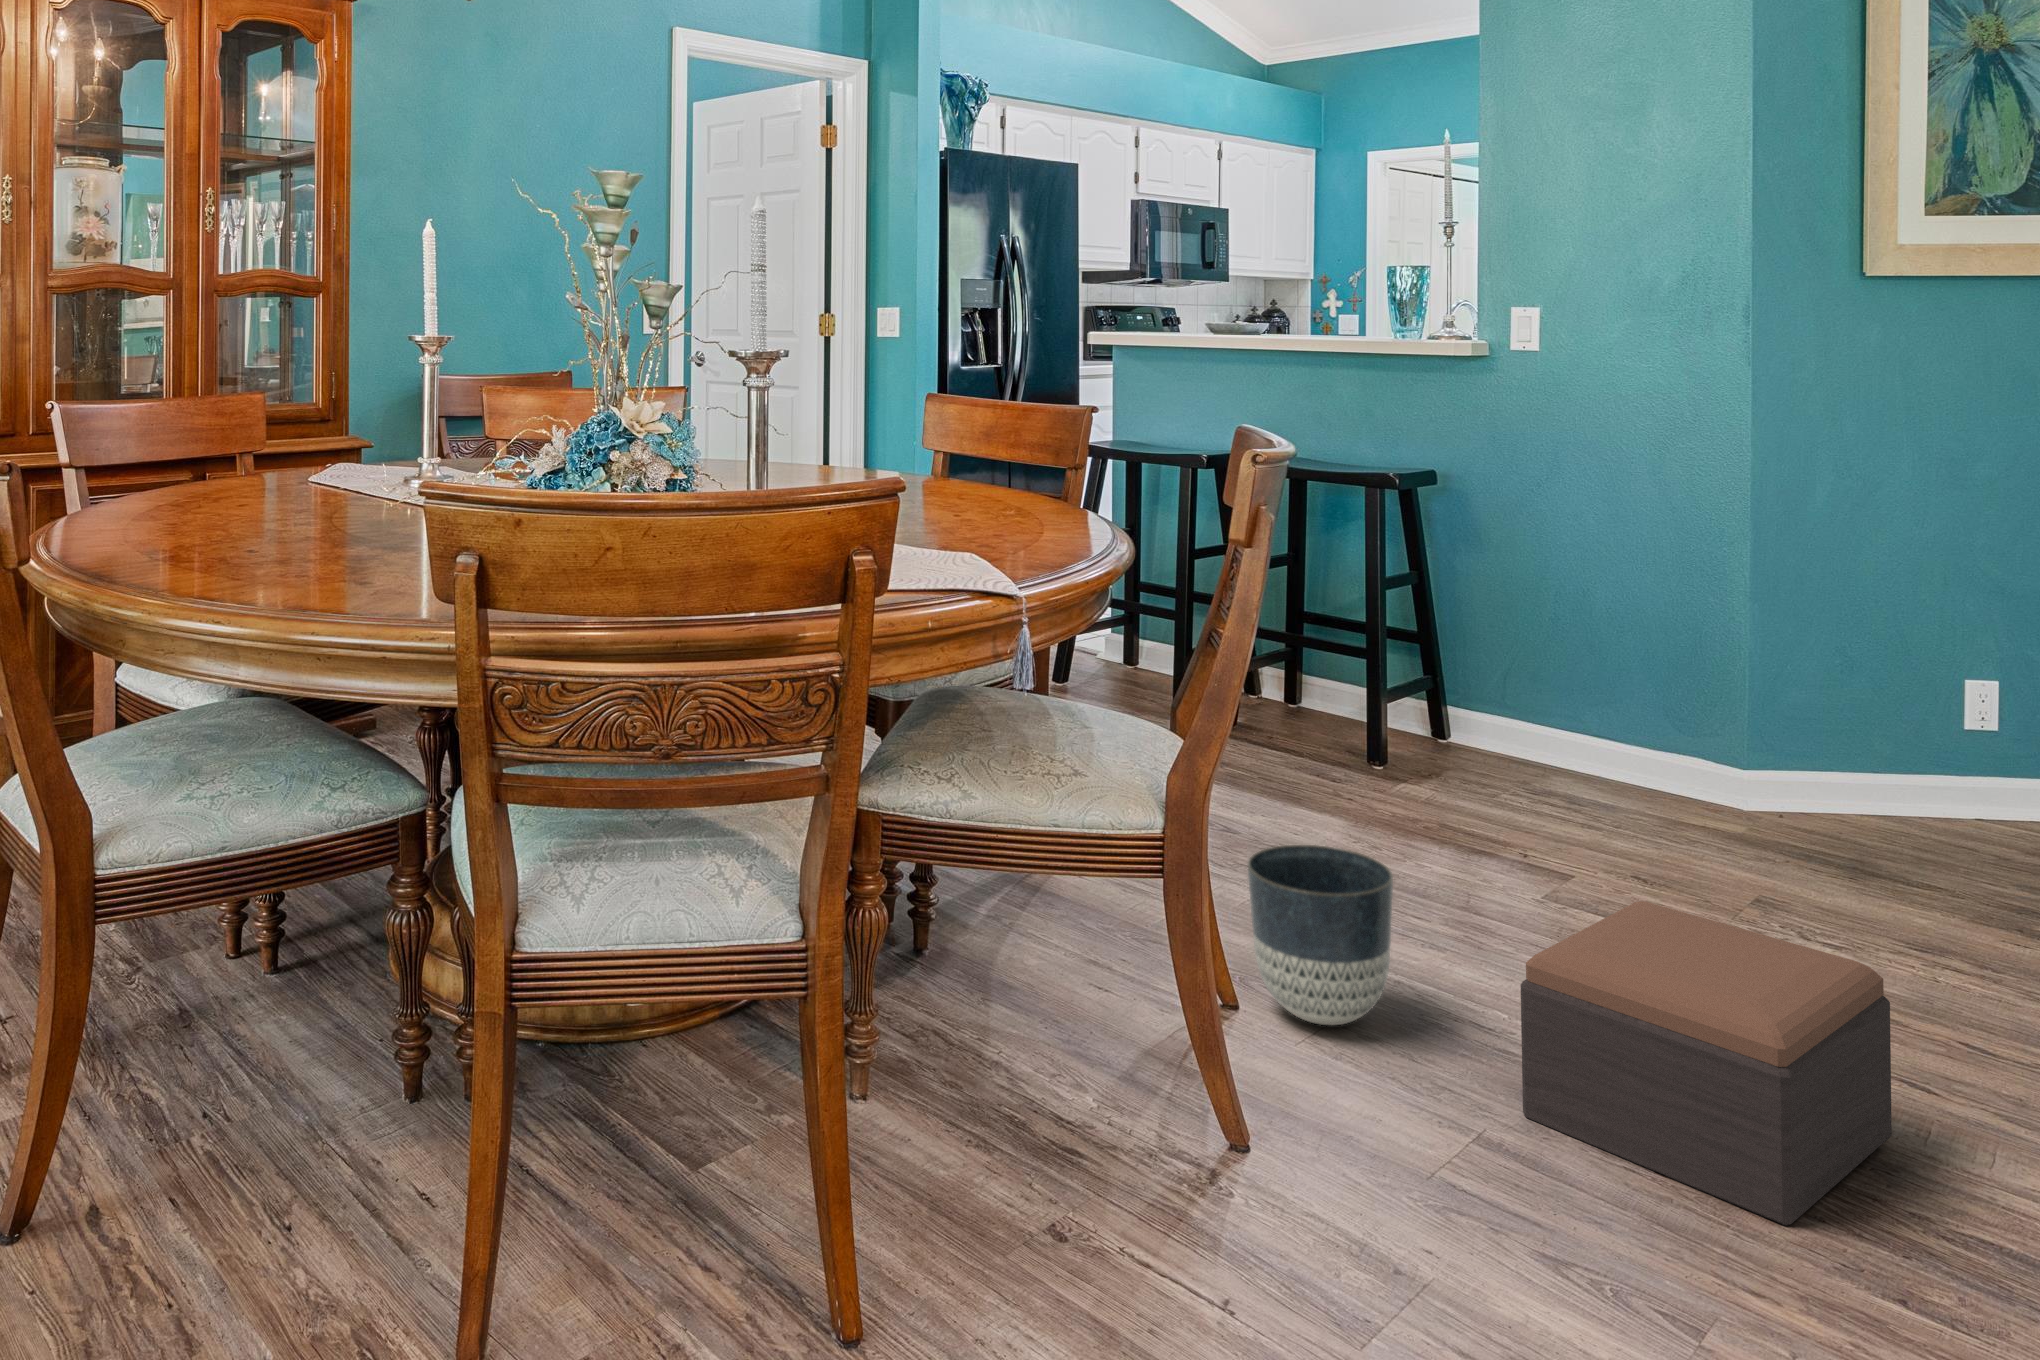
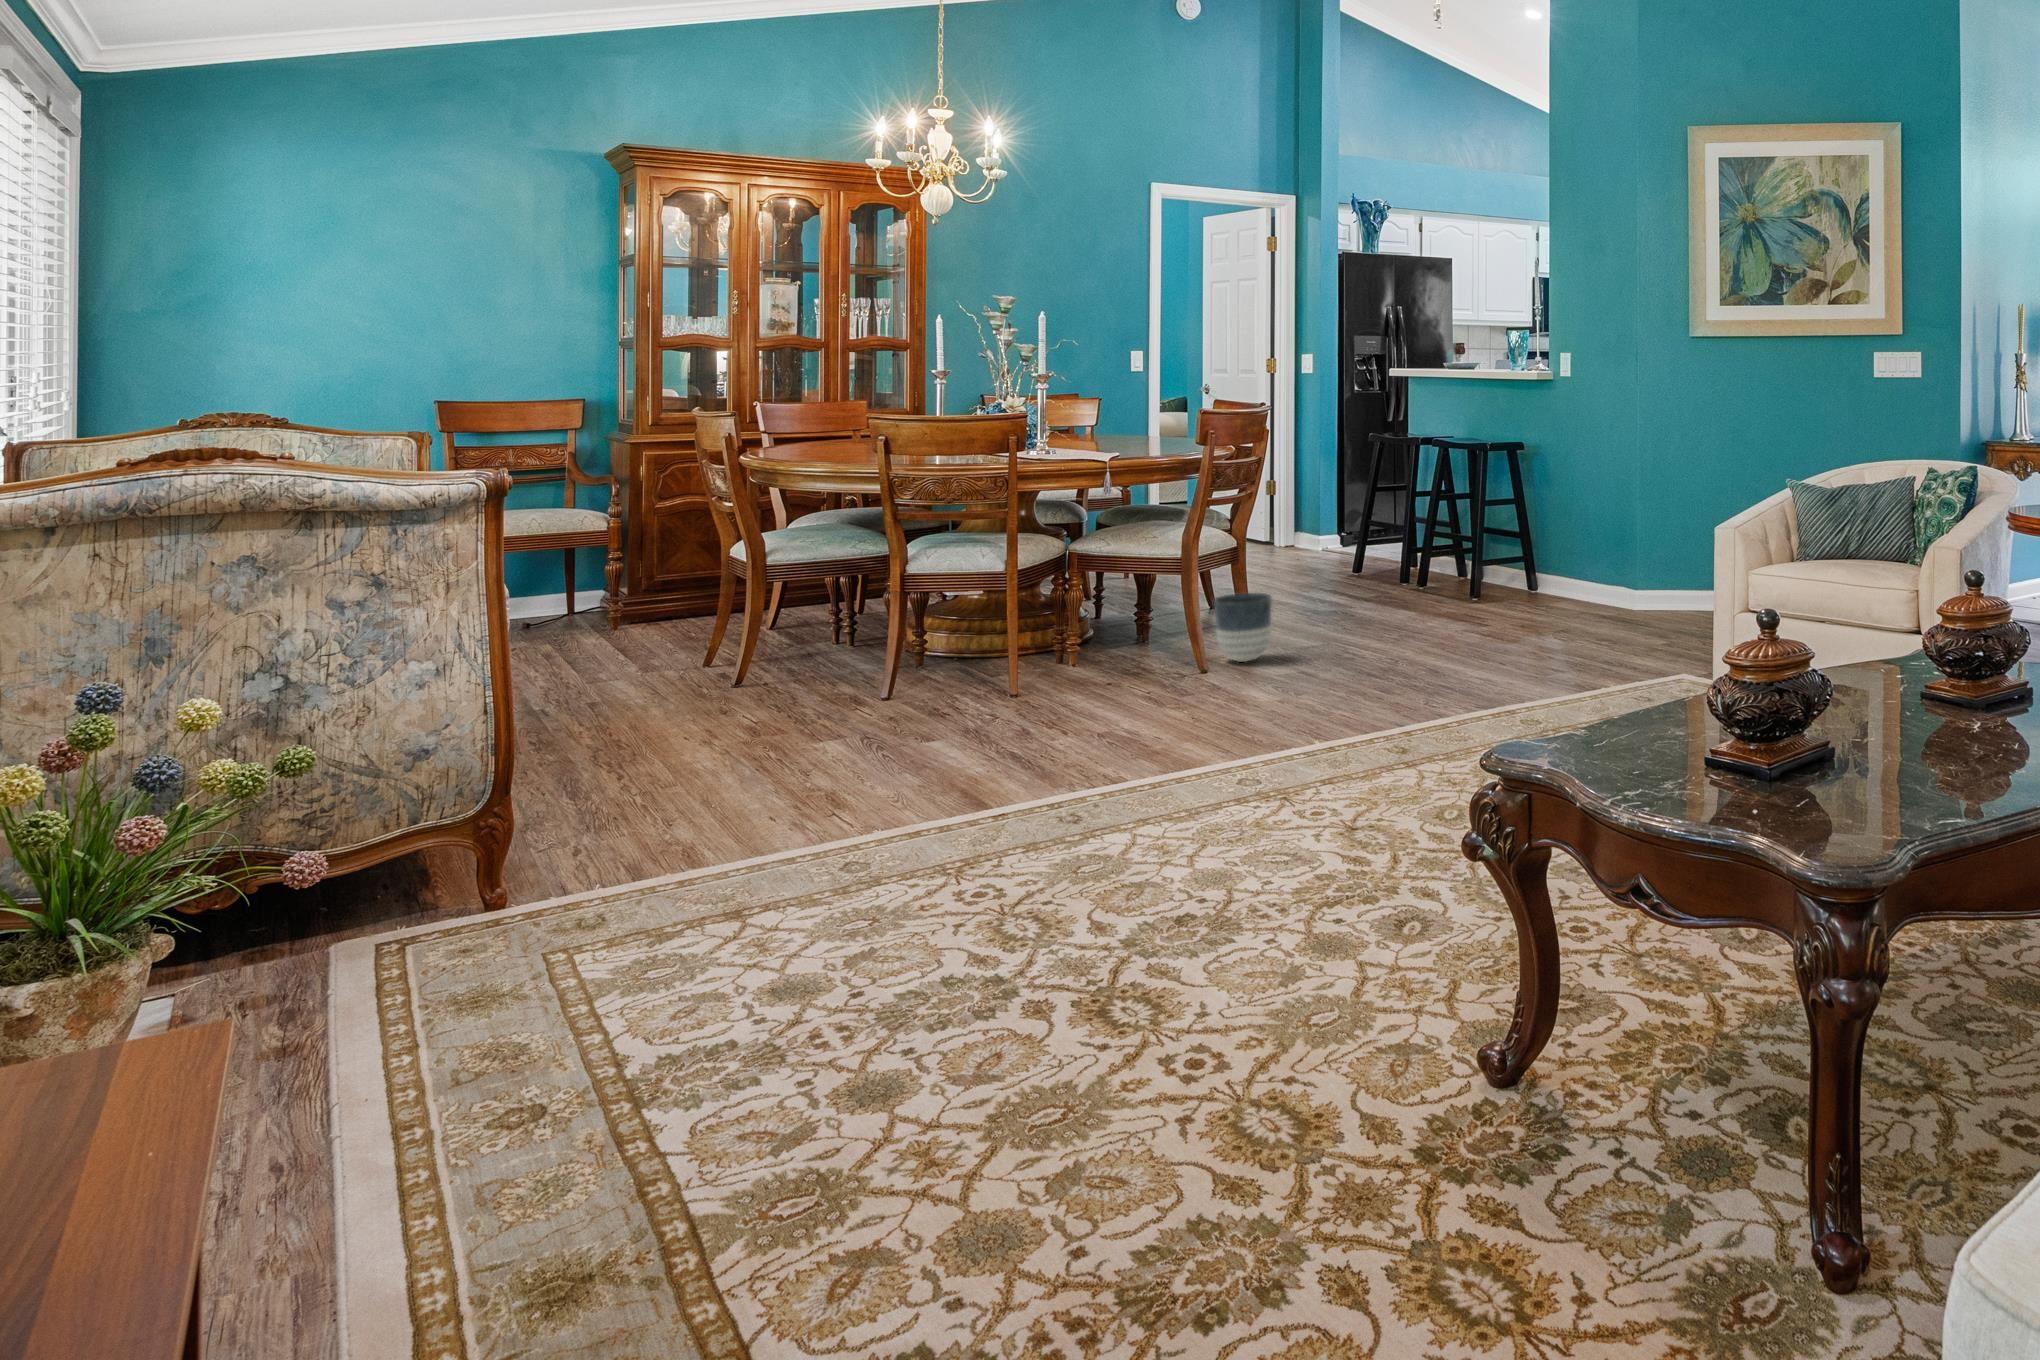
footstool: present [1521,901,1892,1226] -> none [1270,604,1396,697]

